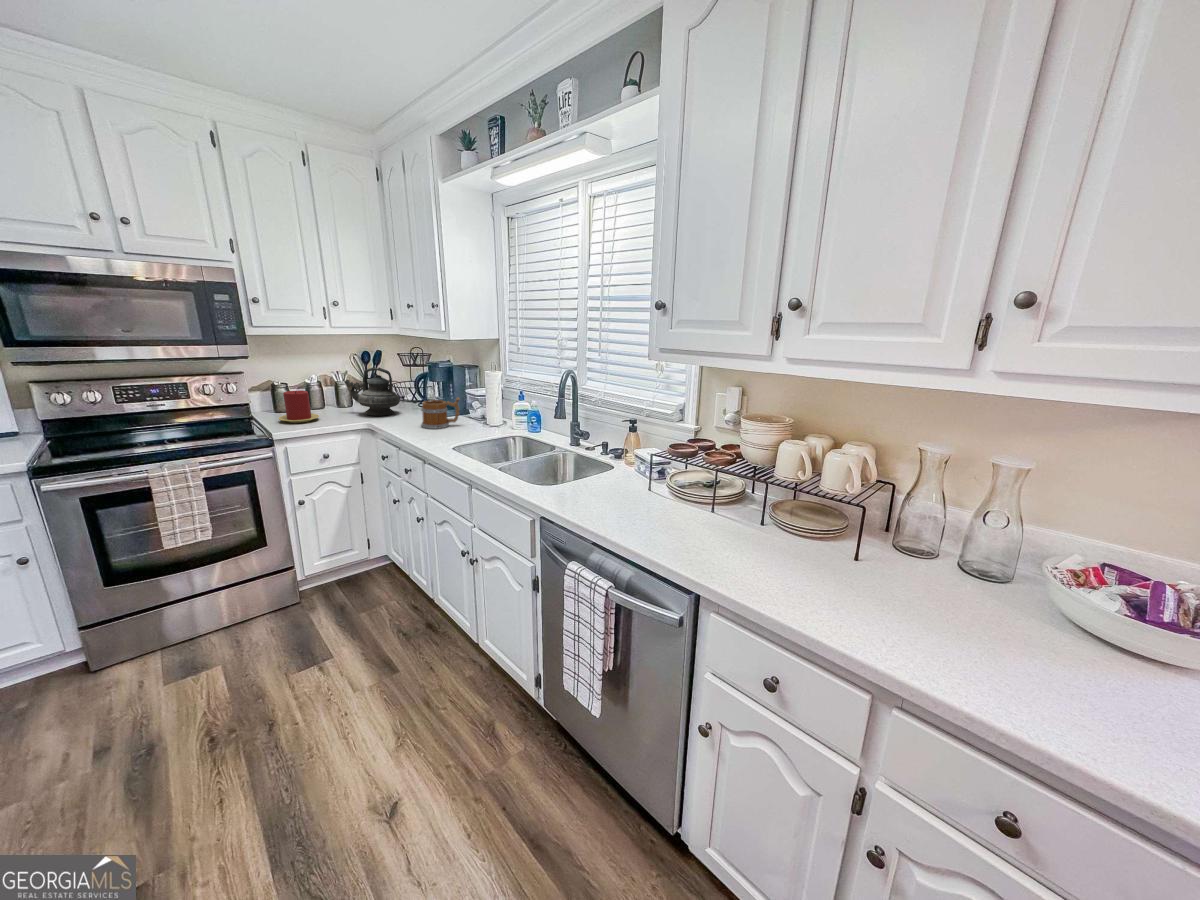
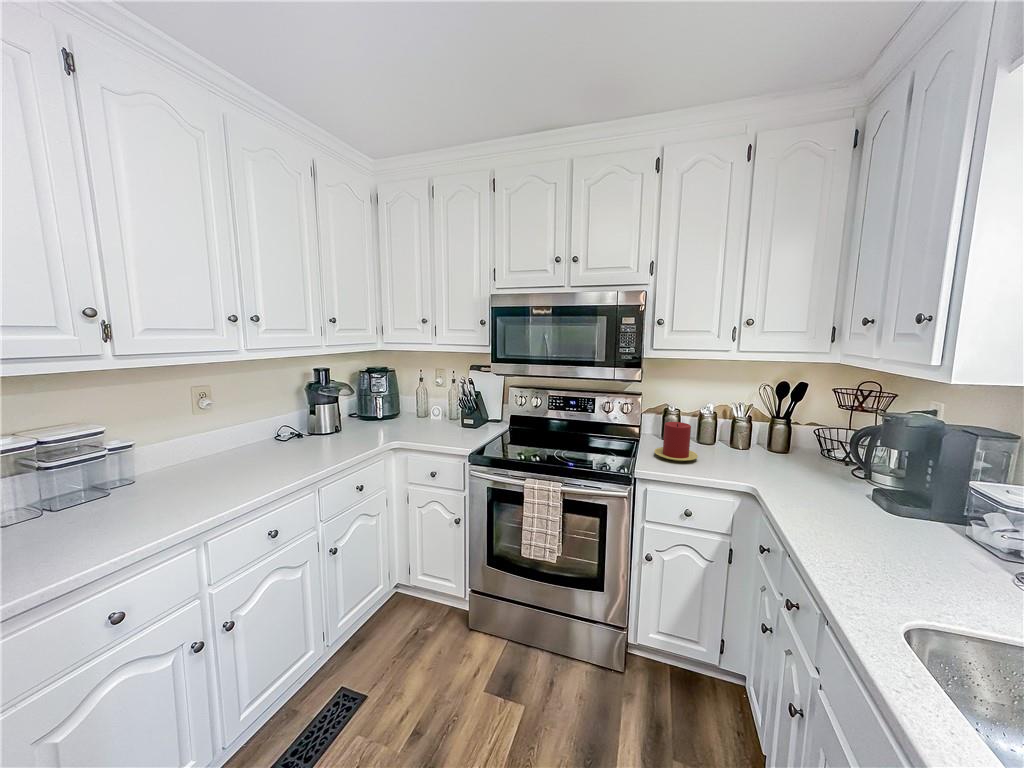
teapot: present [344,367,400,416] -> none [741,406,818,479]
mug: present [421,398,460,429] -> none [841,481,949,544]

